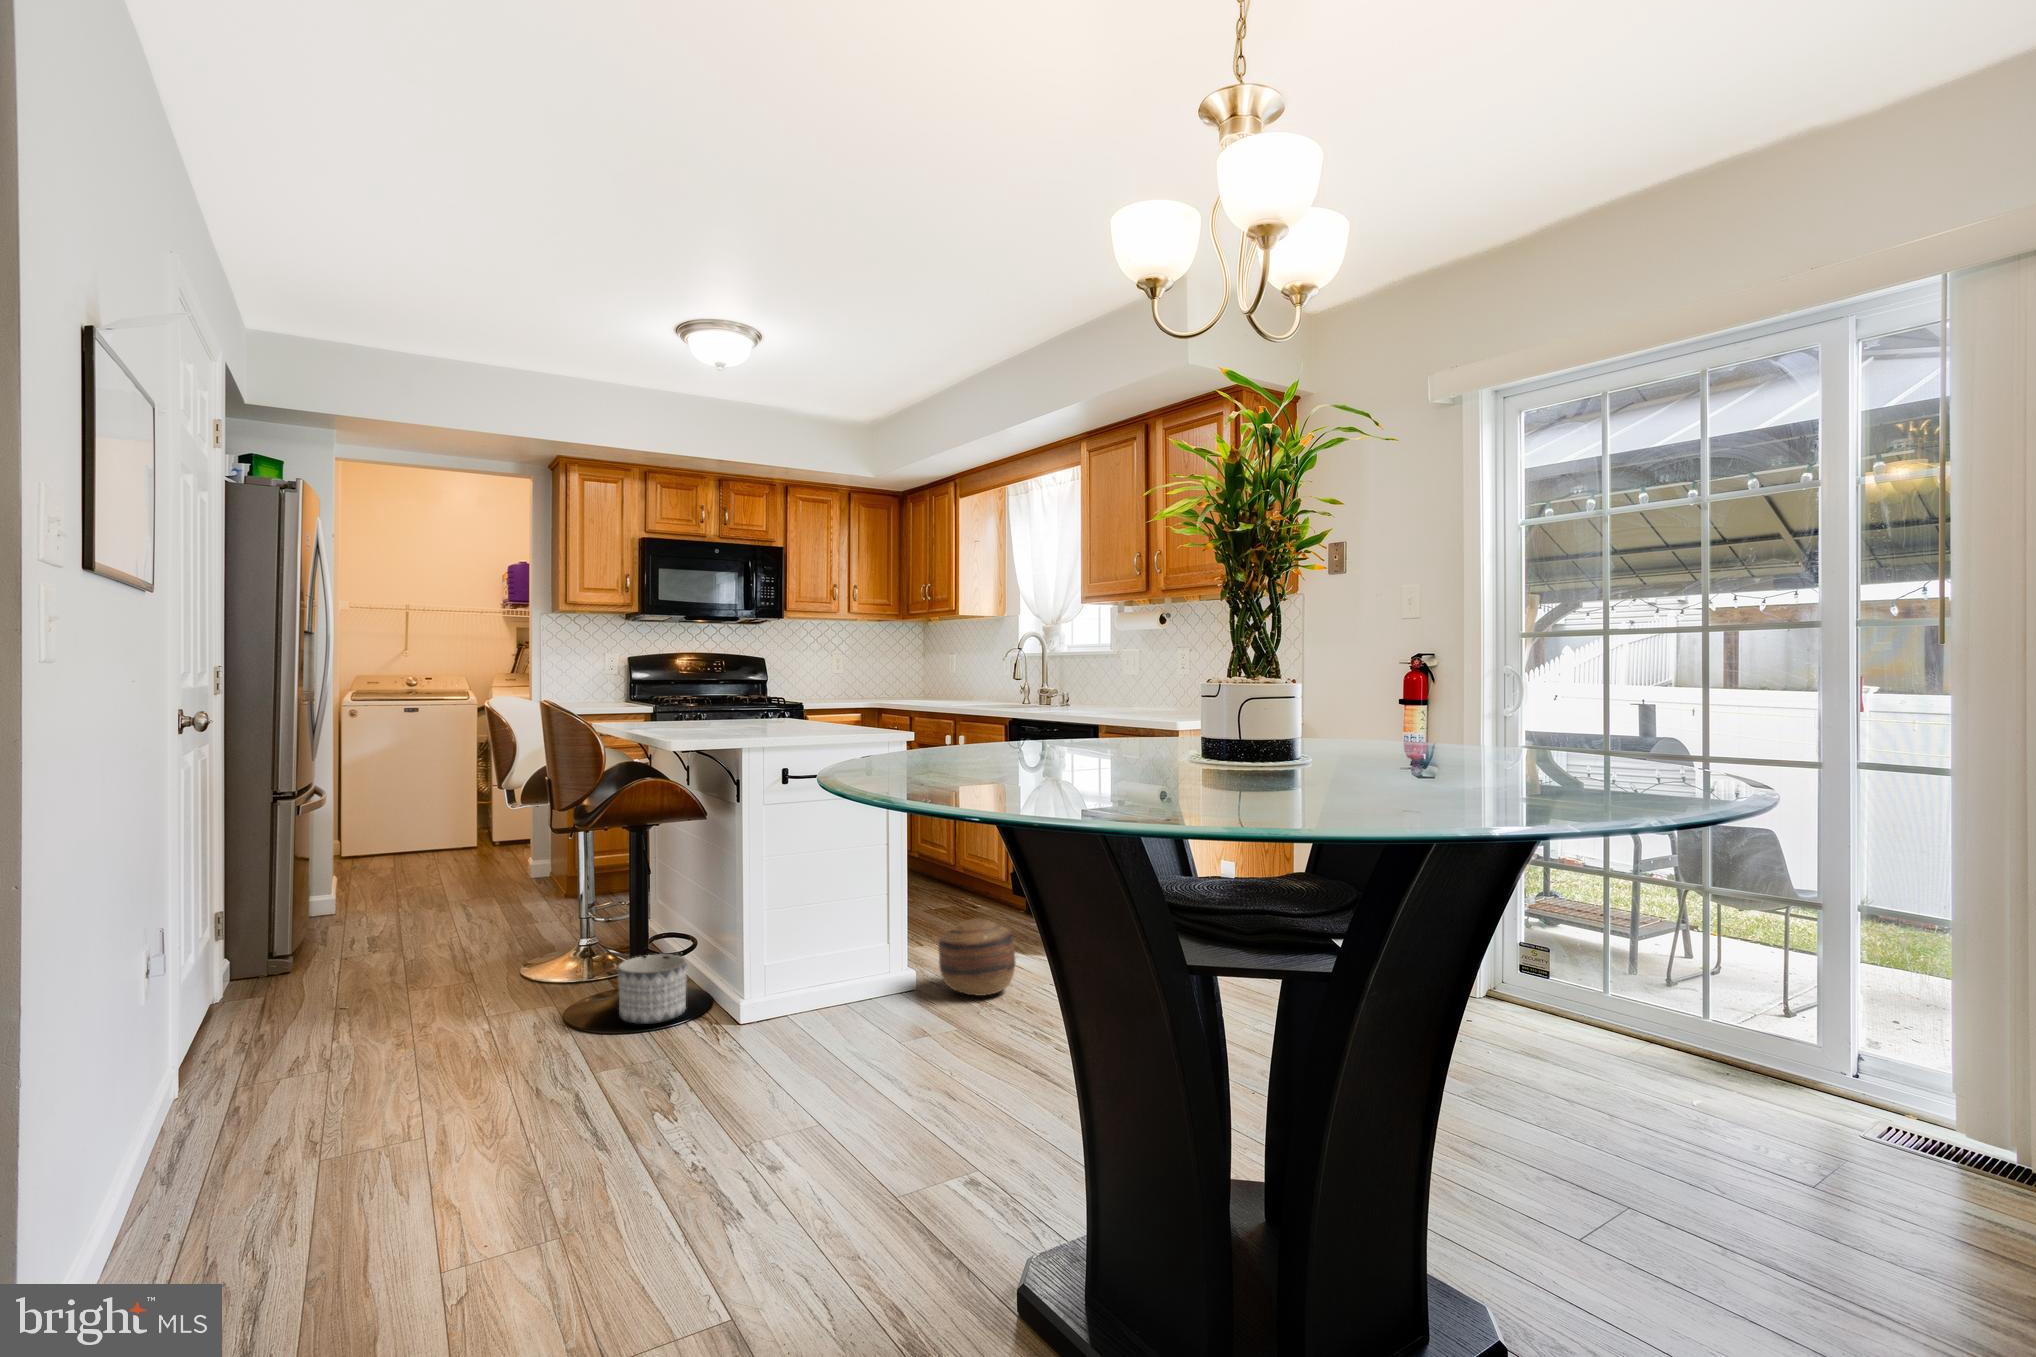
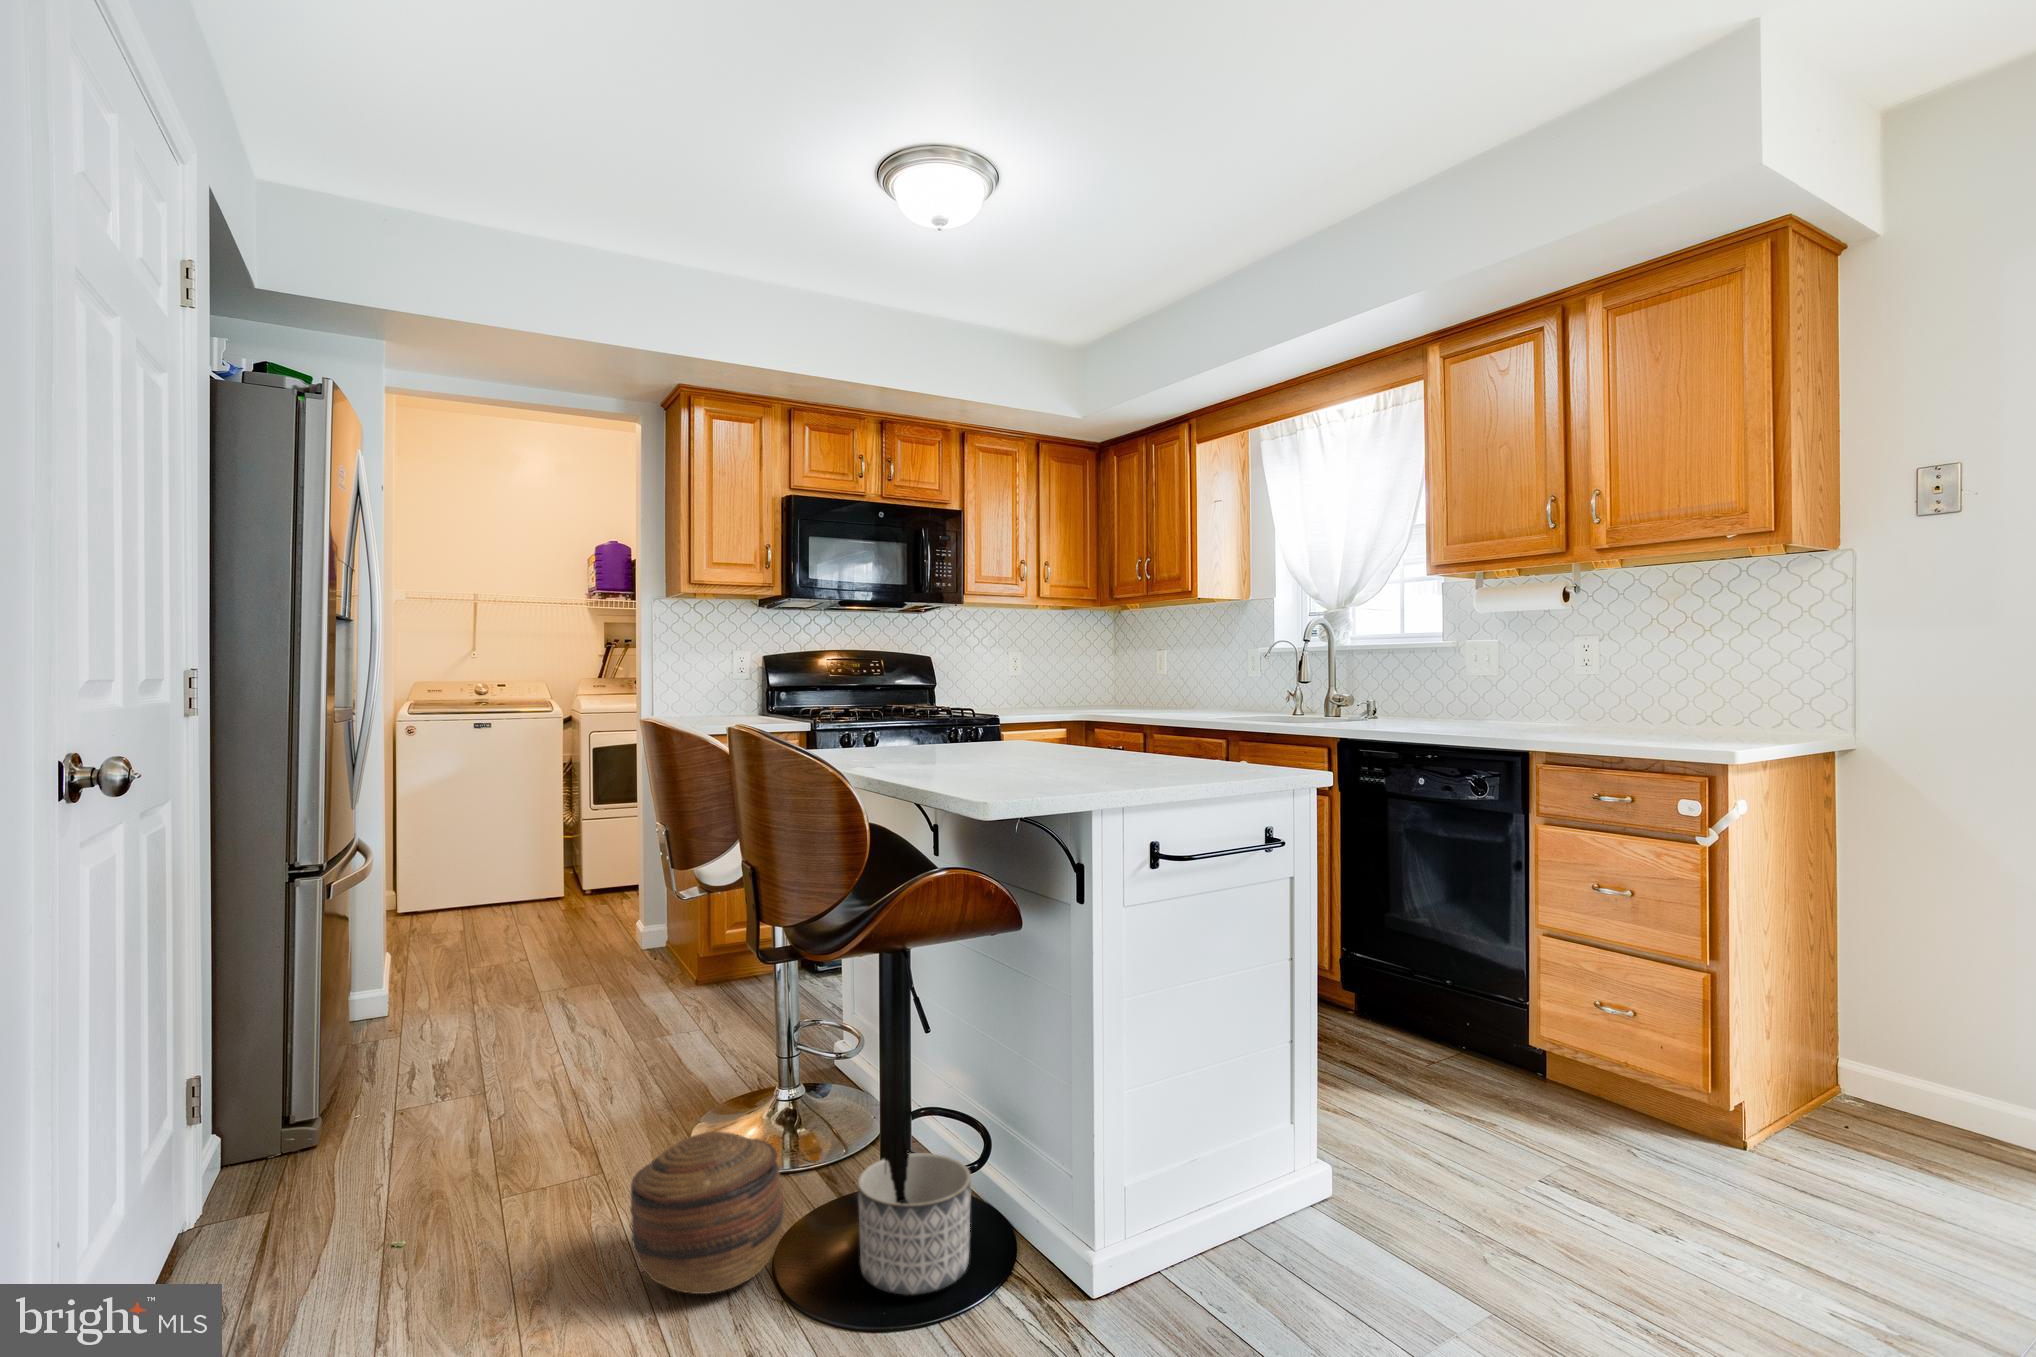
basket: present [938,918,1016,996] -> present [630,1131,783,1294]

